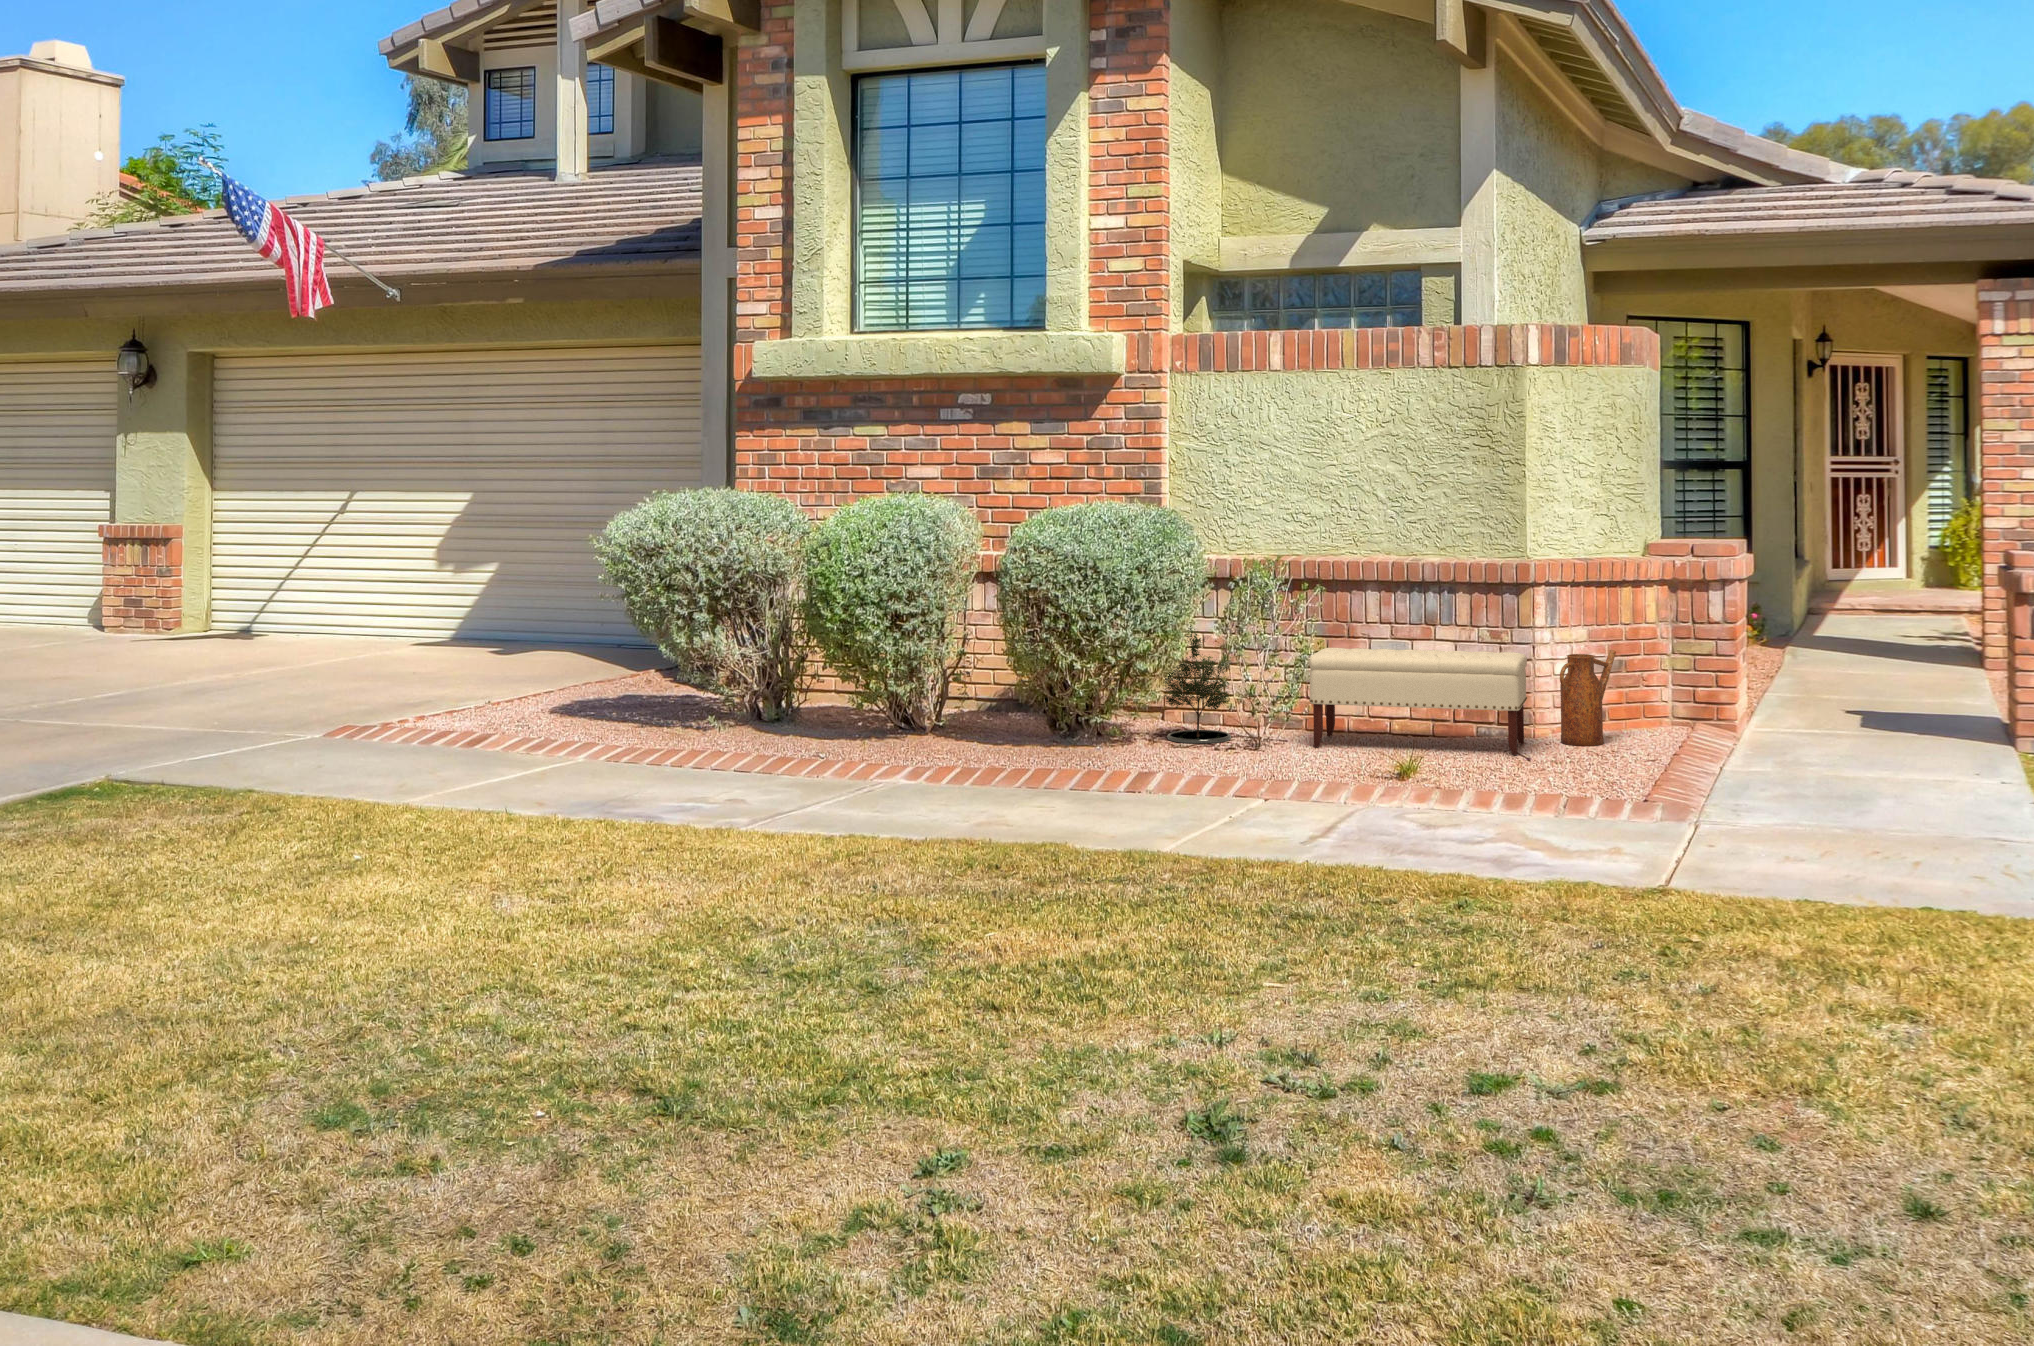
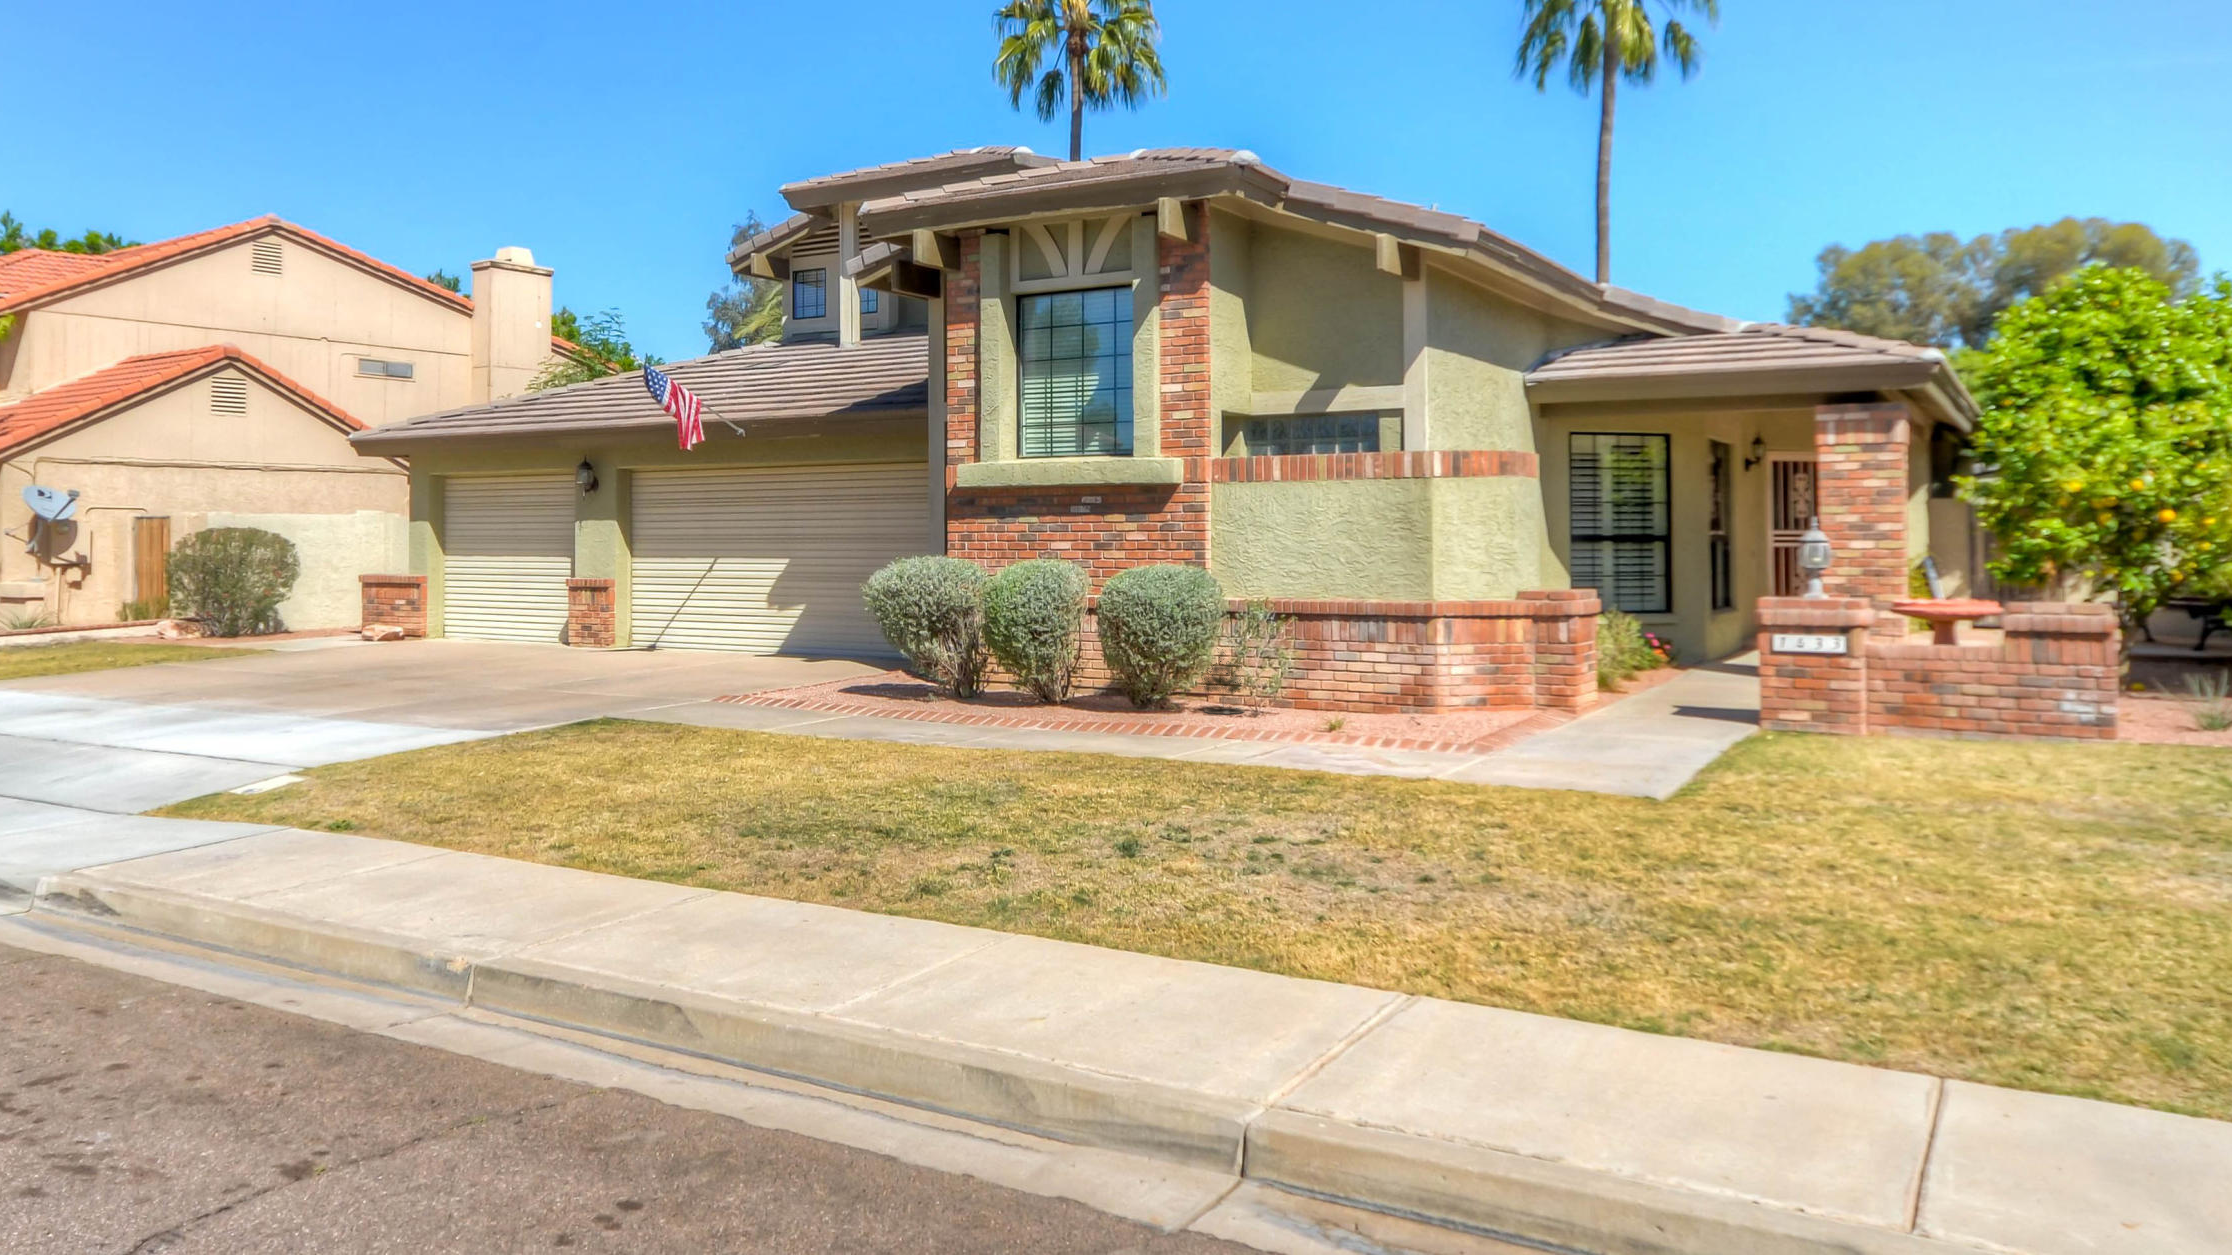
bench: present [1309,648,1527,755] -> none [1288,657,1430,724]
watering can: present [1560,650,1616,746] -> none [1451,660,1494,721]

